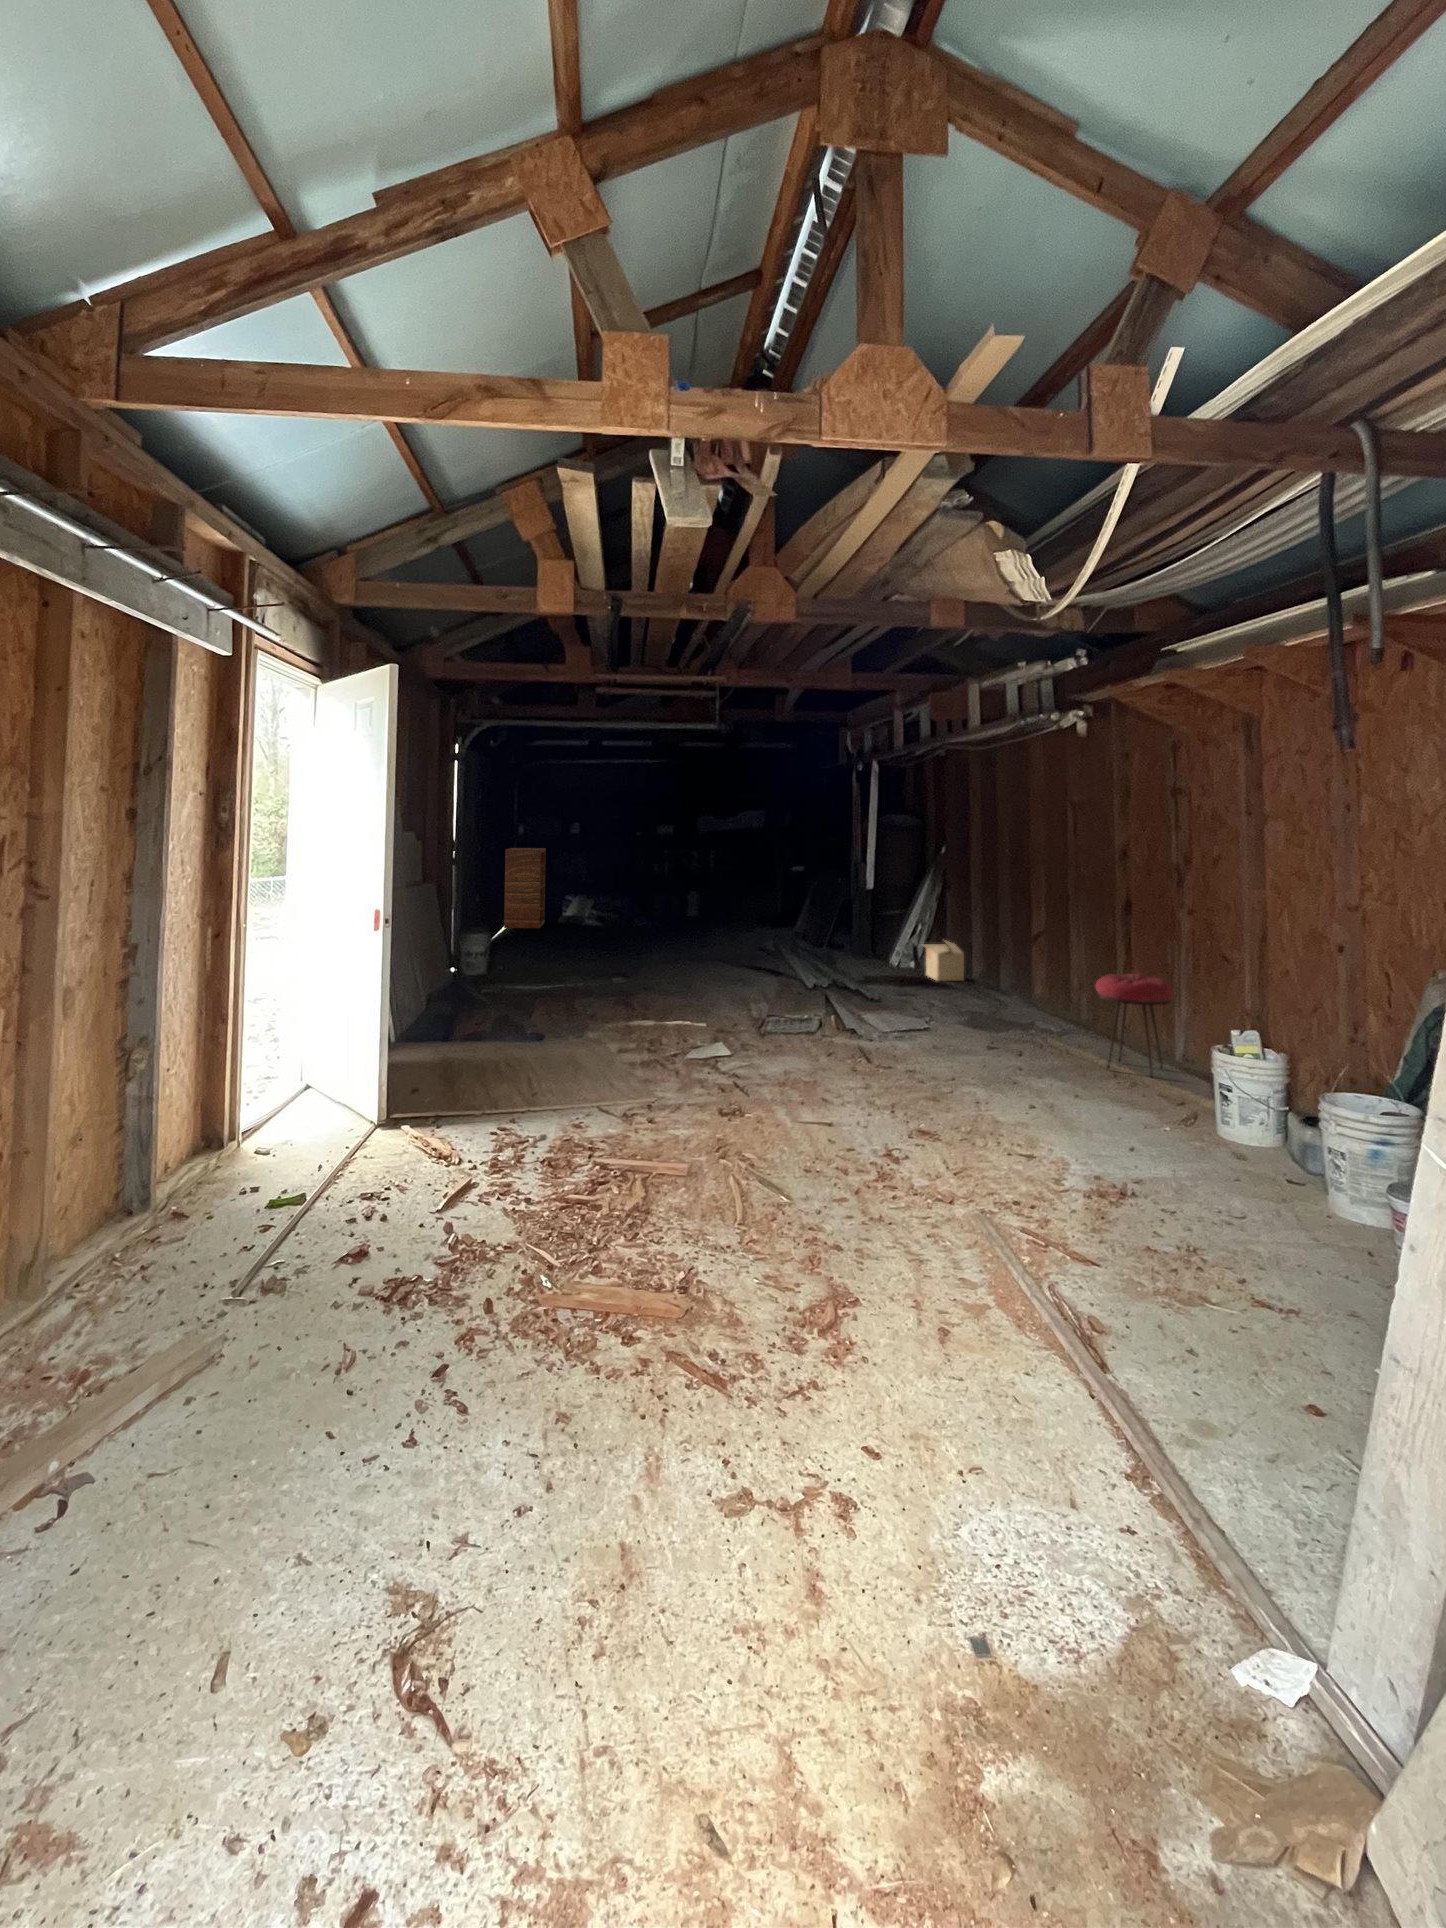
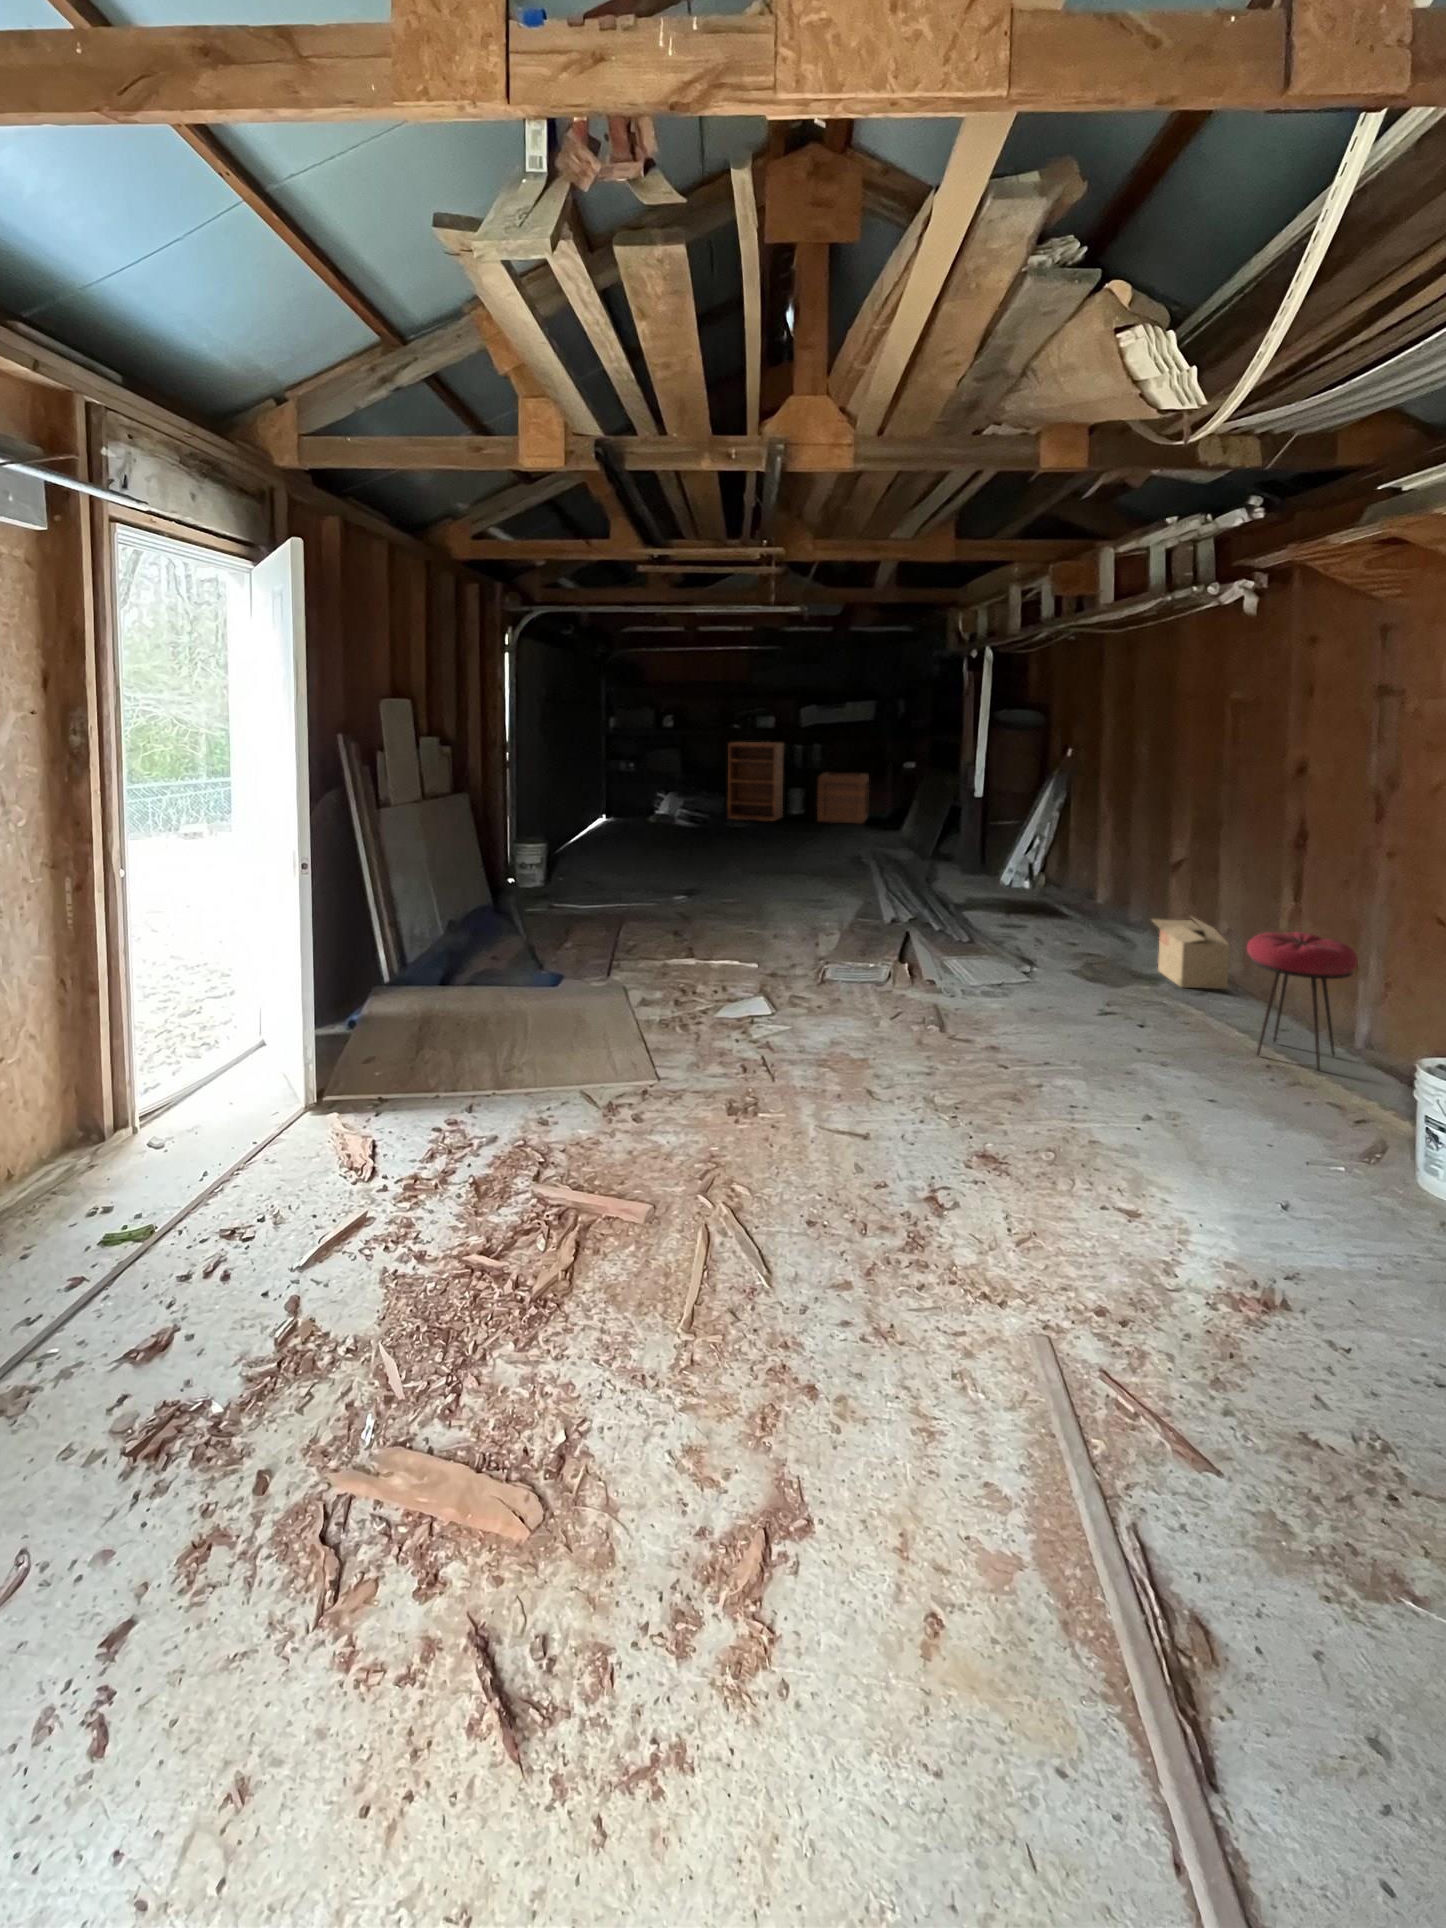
shelving unit: present [504,848,546,928] -> present [728,742,784,821]
wooden crate: none [713,876,759,923] -> present [817,773,869,824]
cardboard box: present [923,941,964,981] -> present [1152,918,1230,989]

